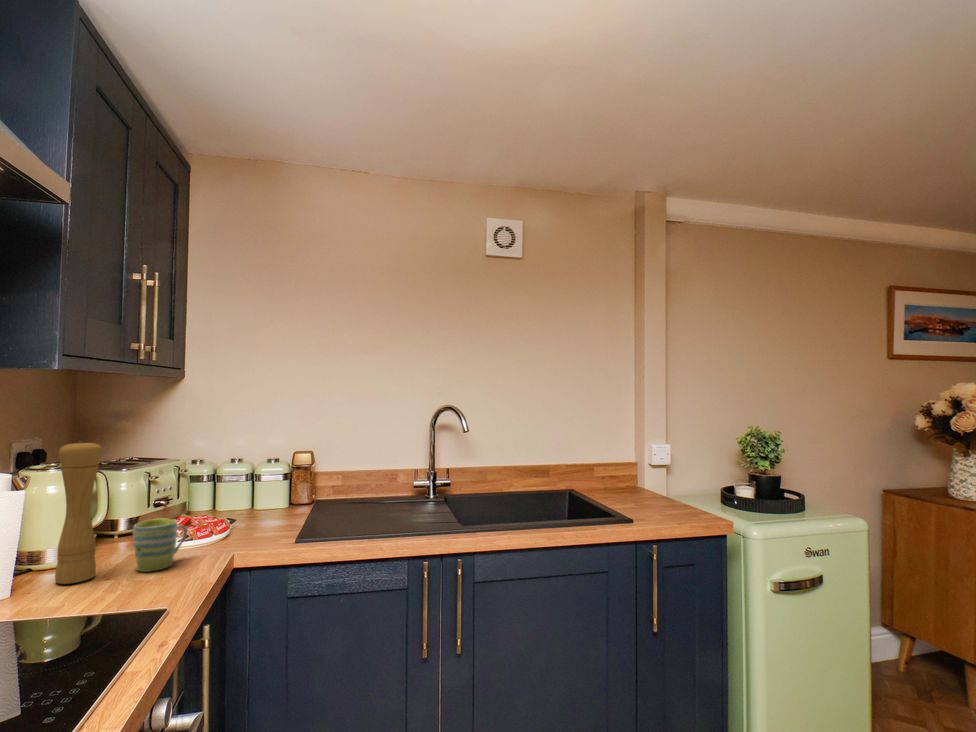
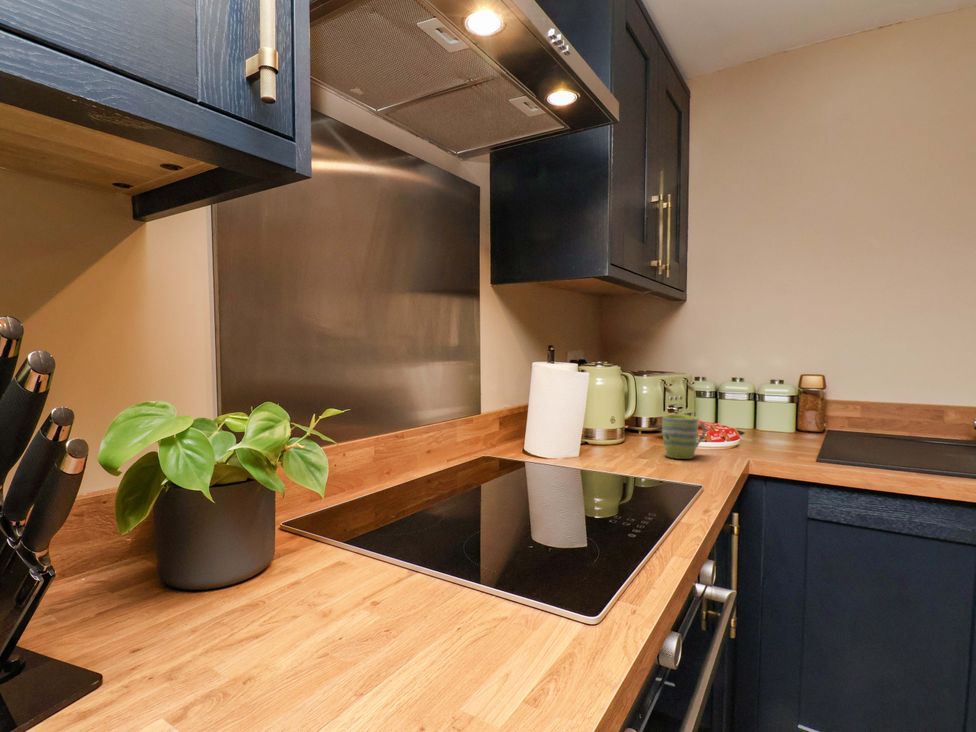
pepper mill: present [55,441,102,584] -> none [607,339,638,455]

